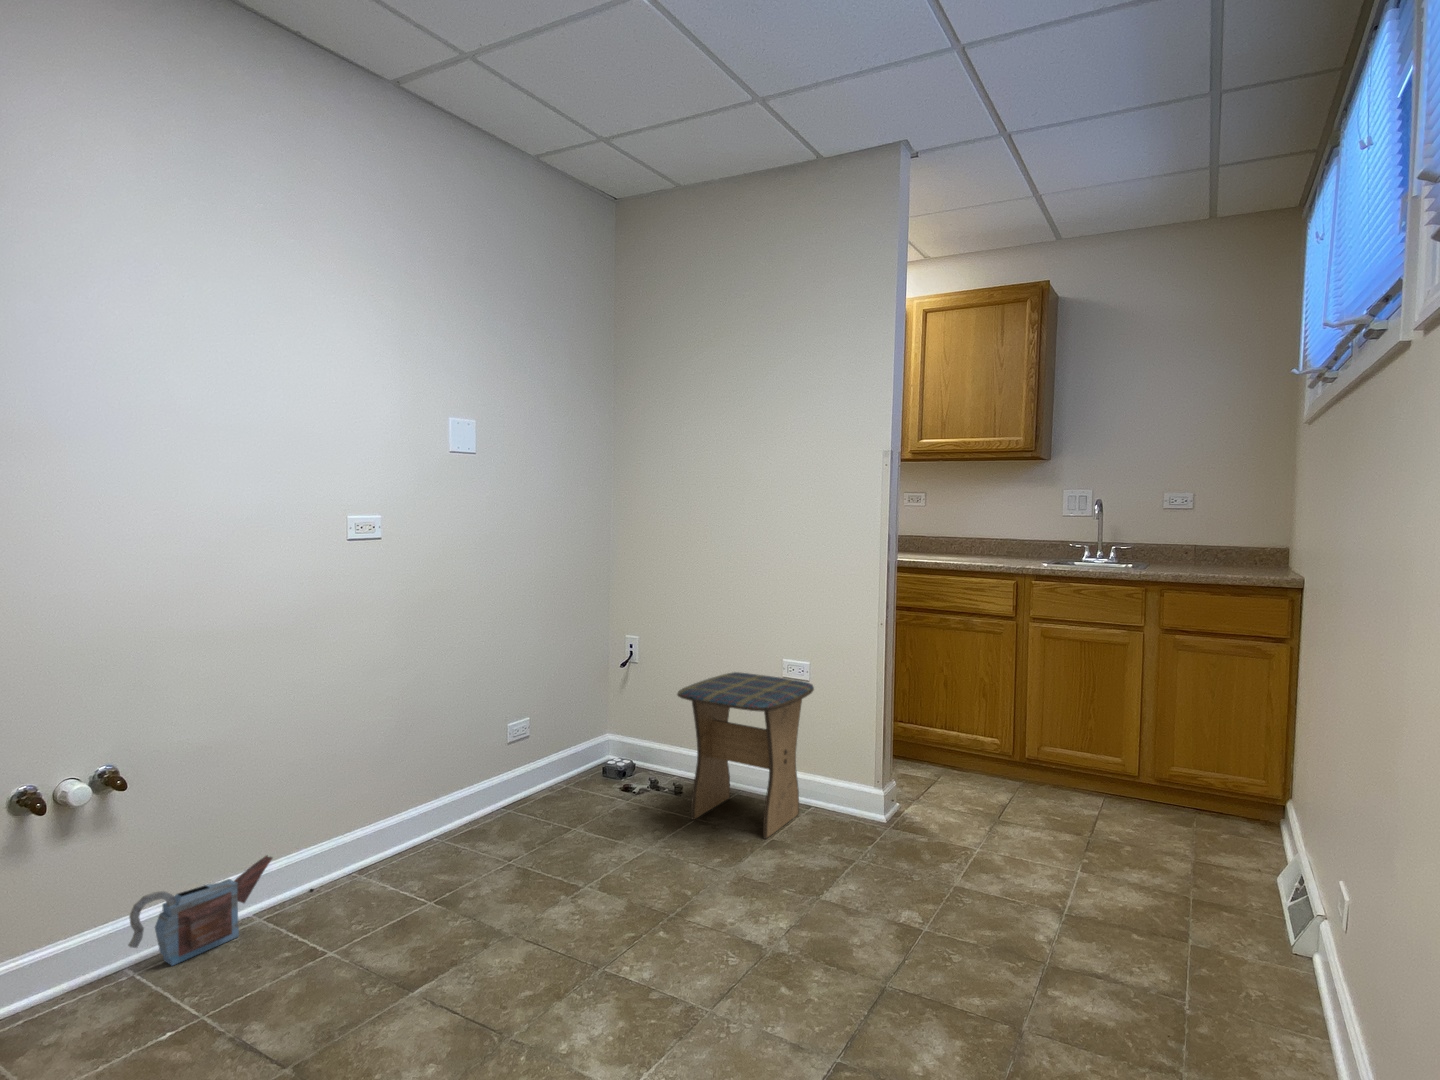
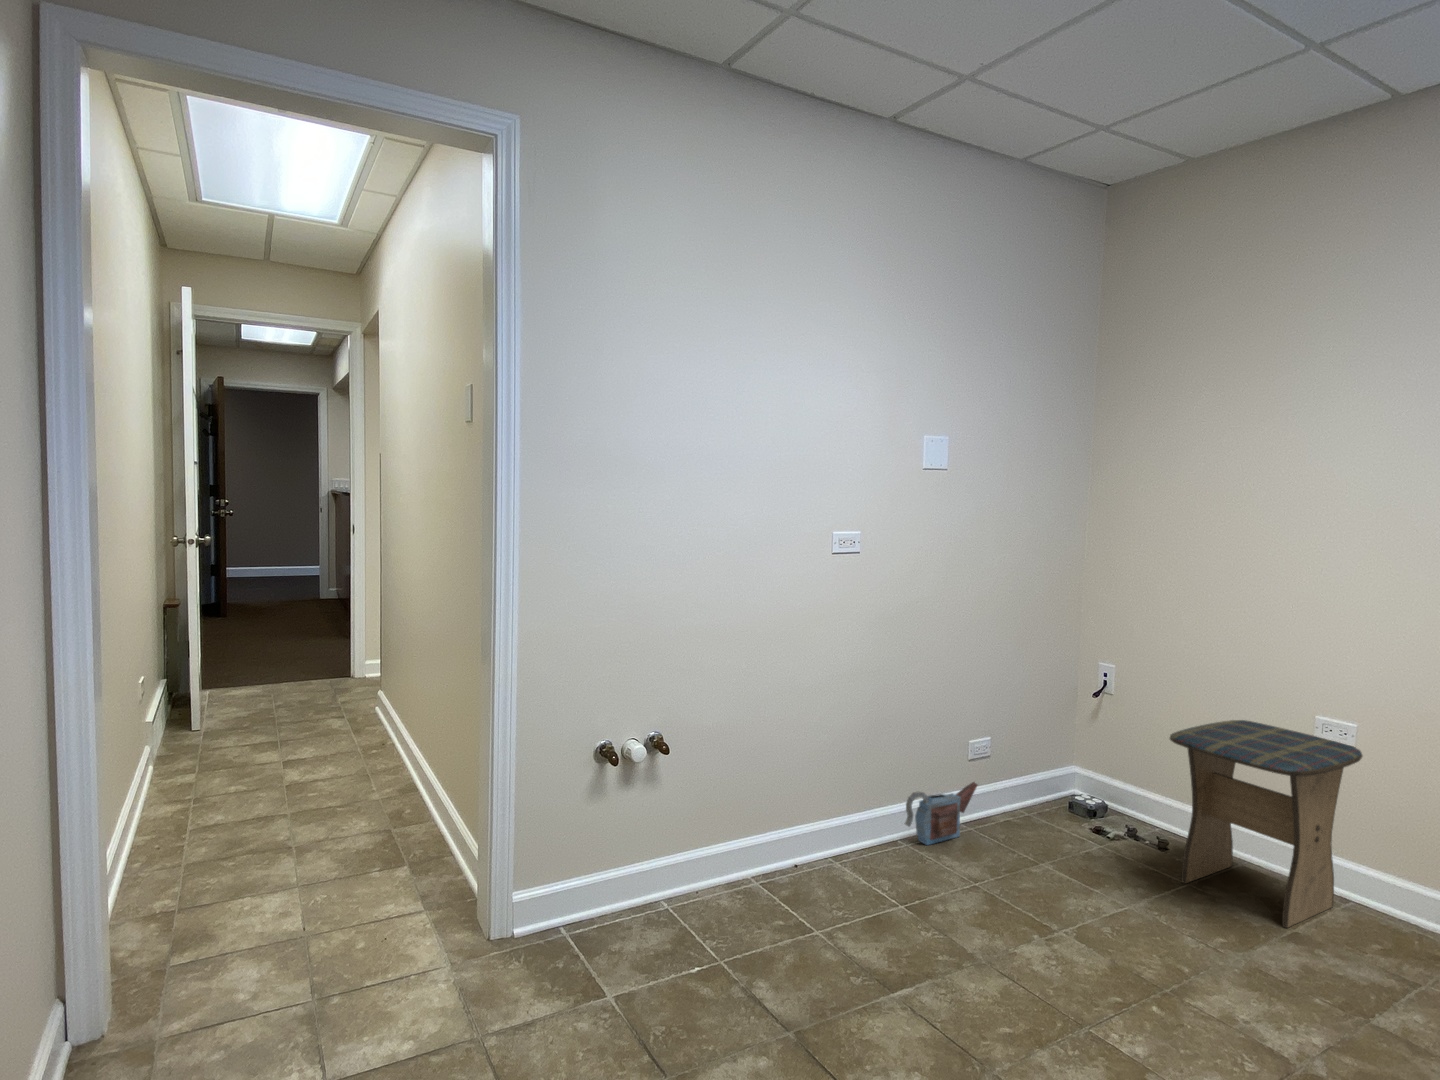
watering can: present [128,856,272,965] -> present [905,782,977,845]

